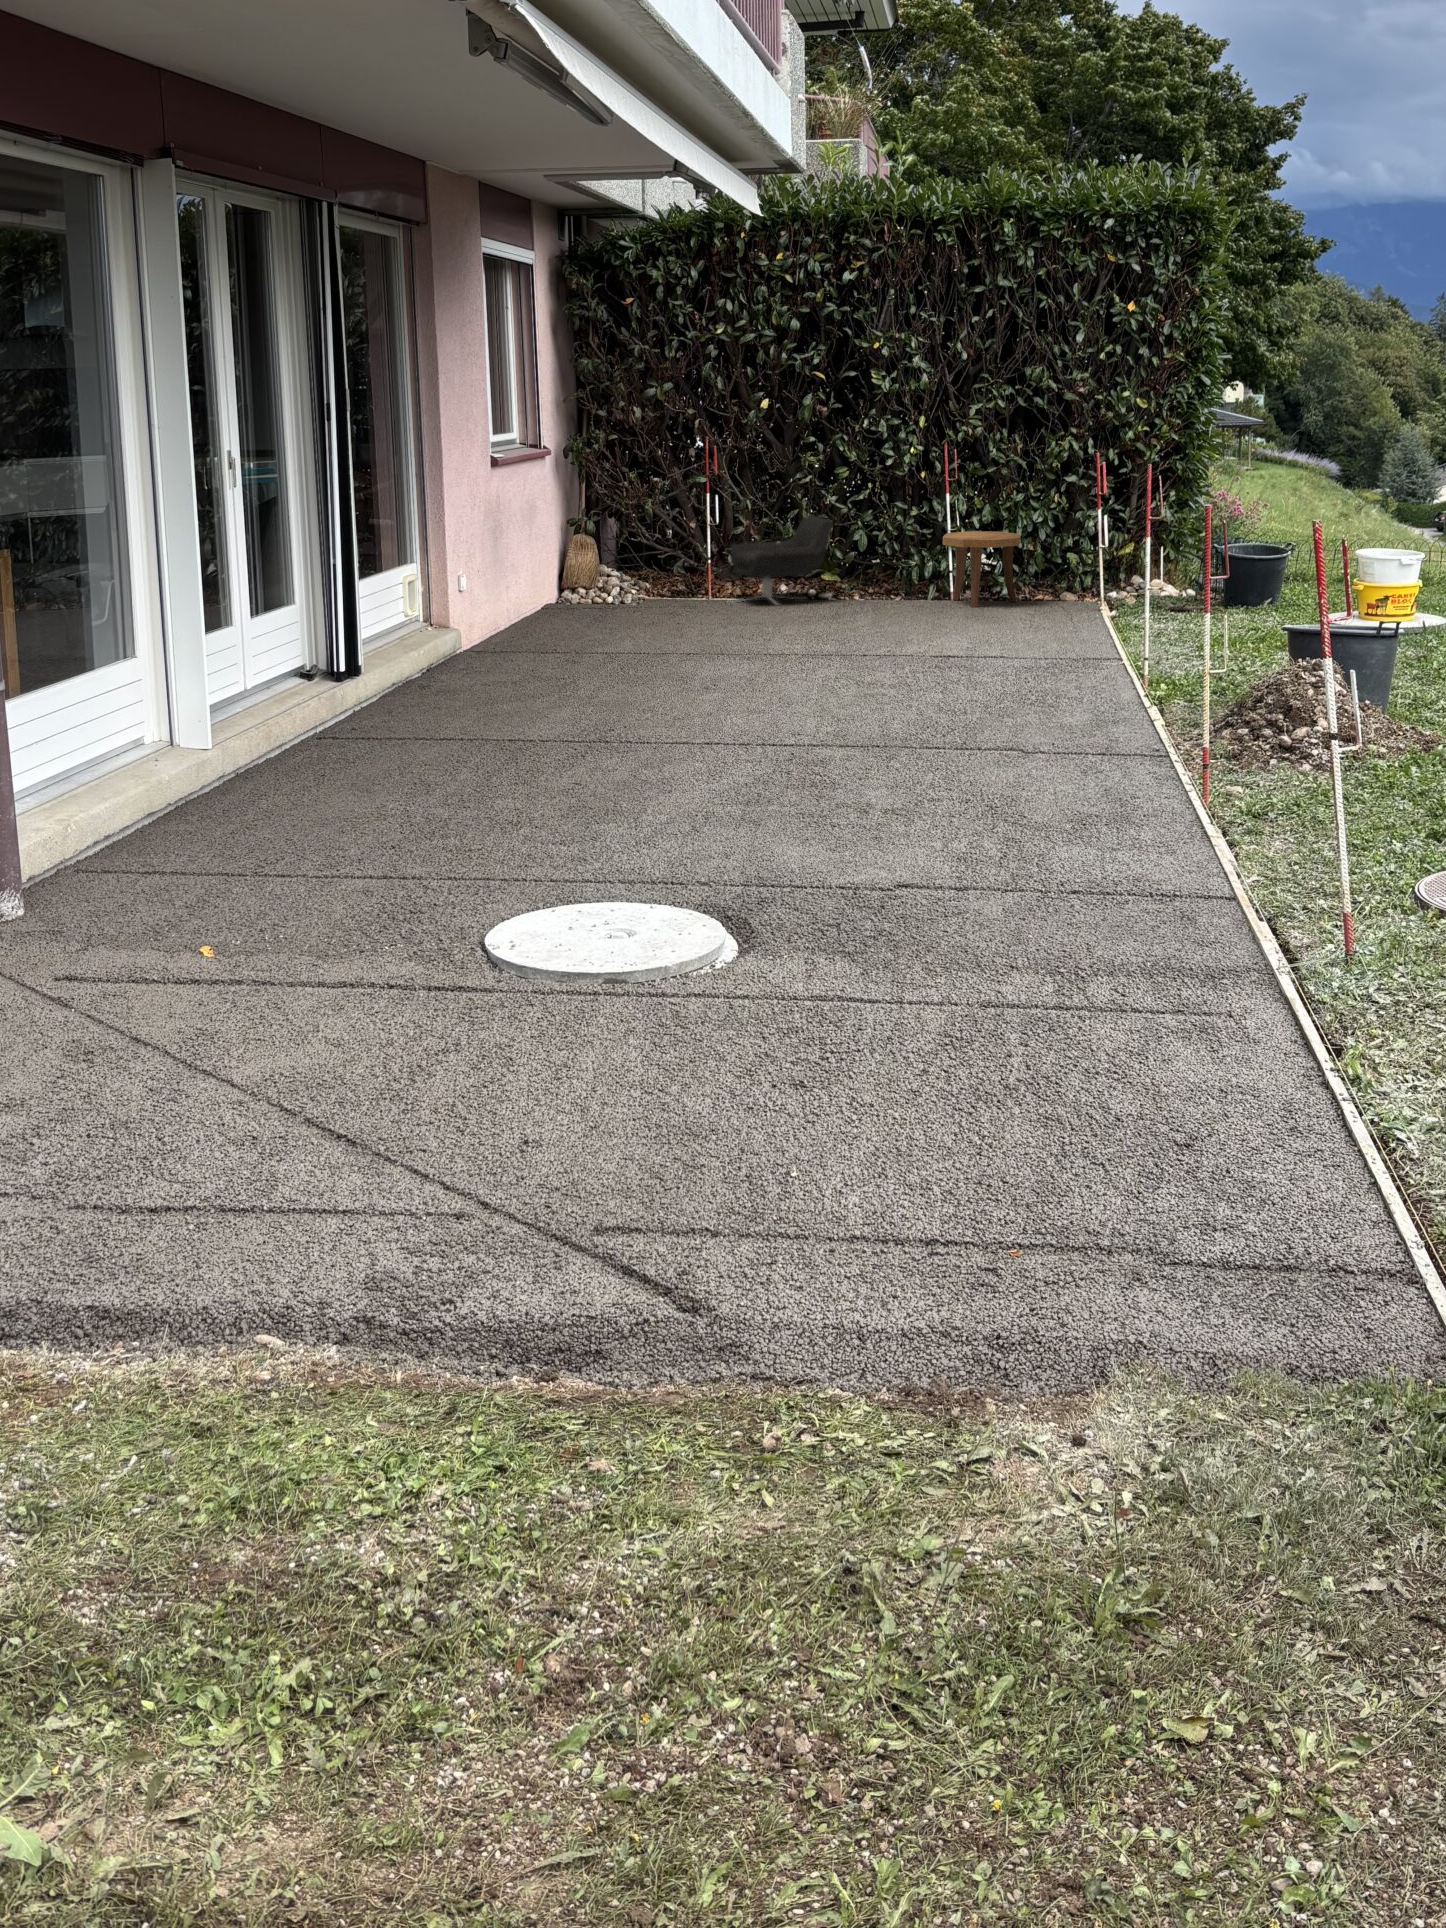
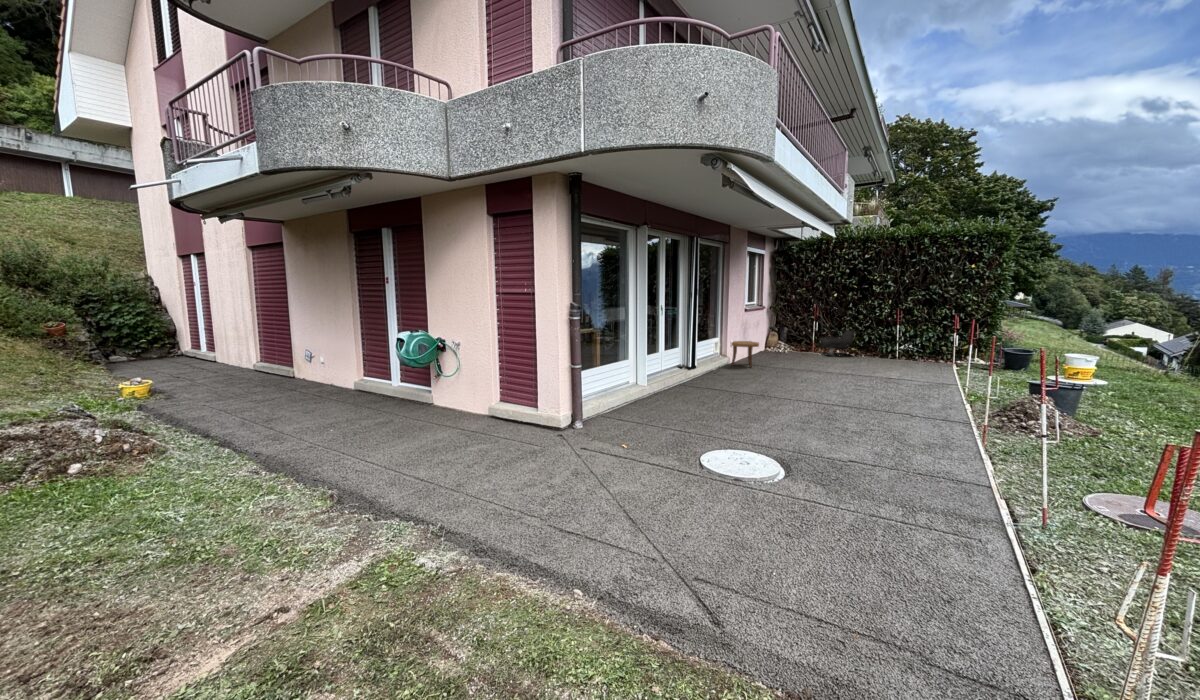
side table: present [943,531,1020,608] -> present [731,341,759,368]

